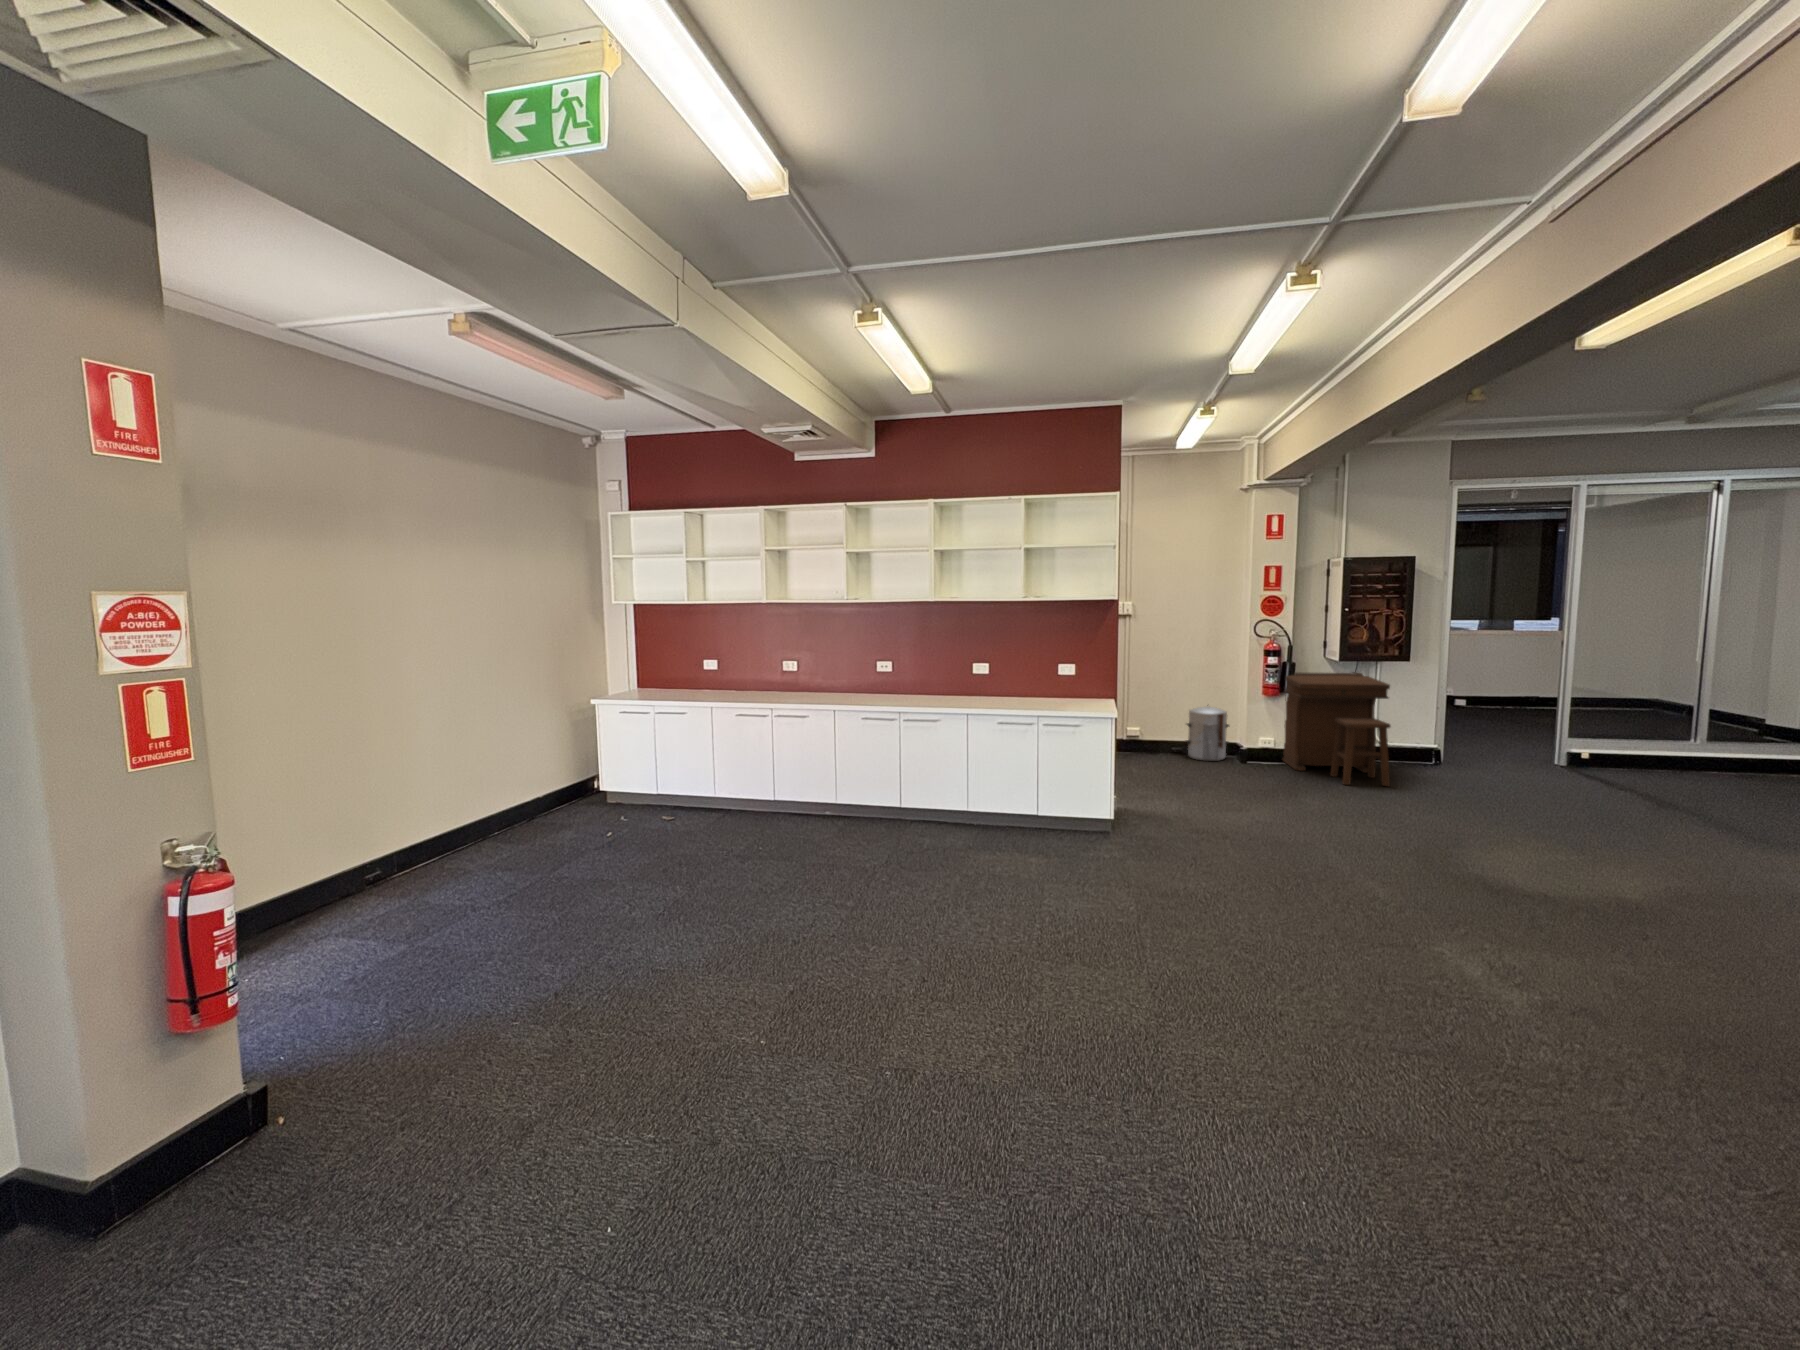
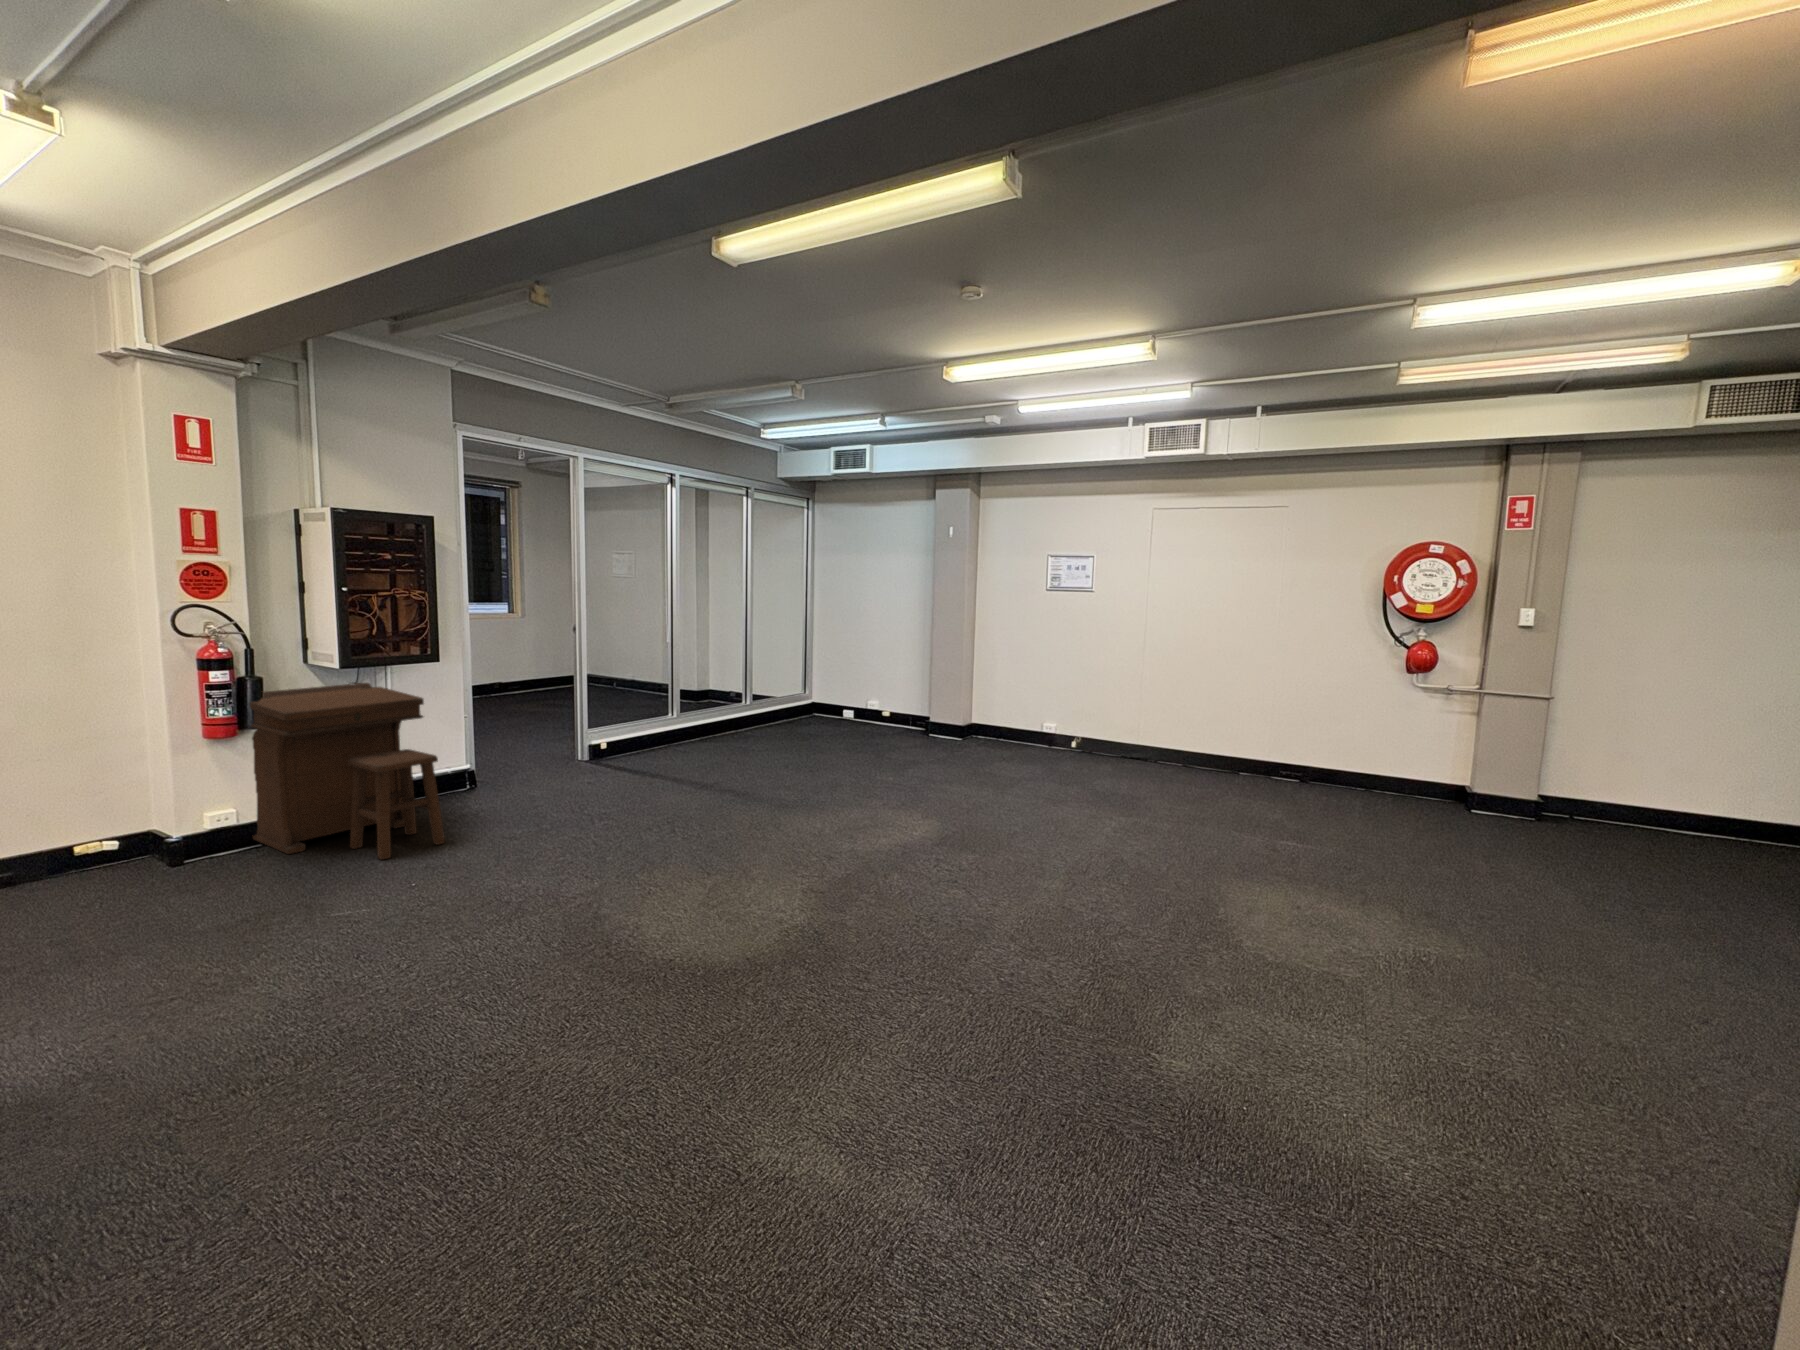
waste bin: present [1186,705,1229,761] -> none [20,772,140,887]

